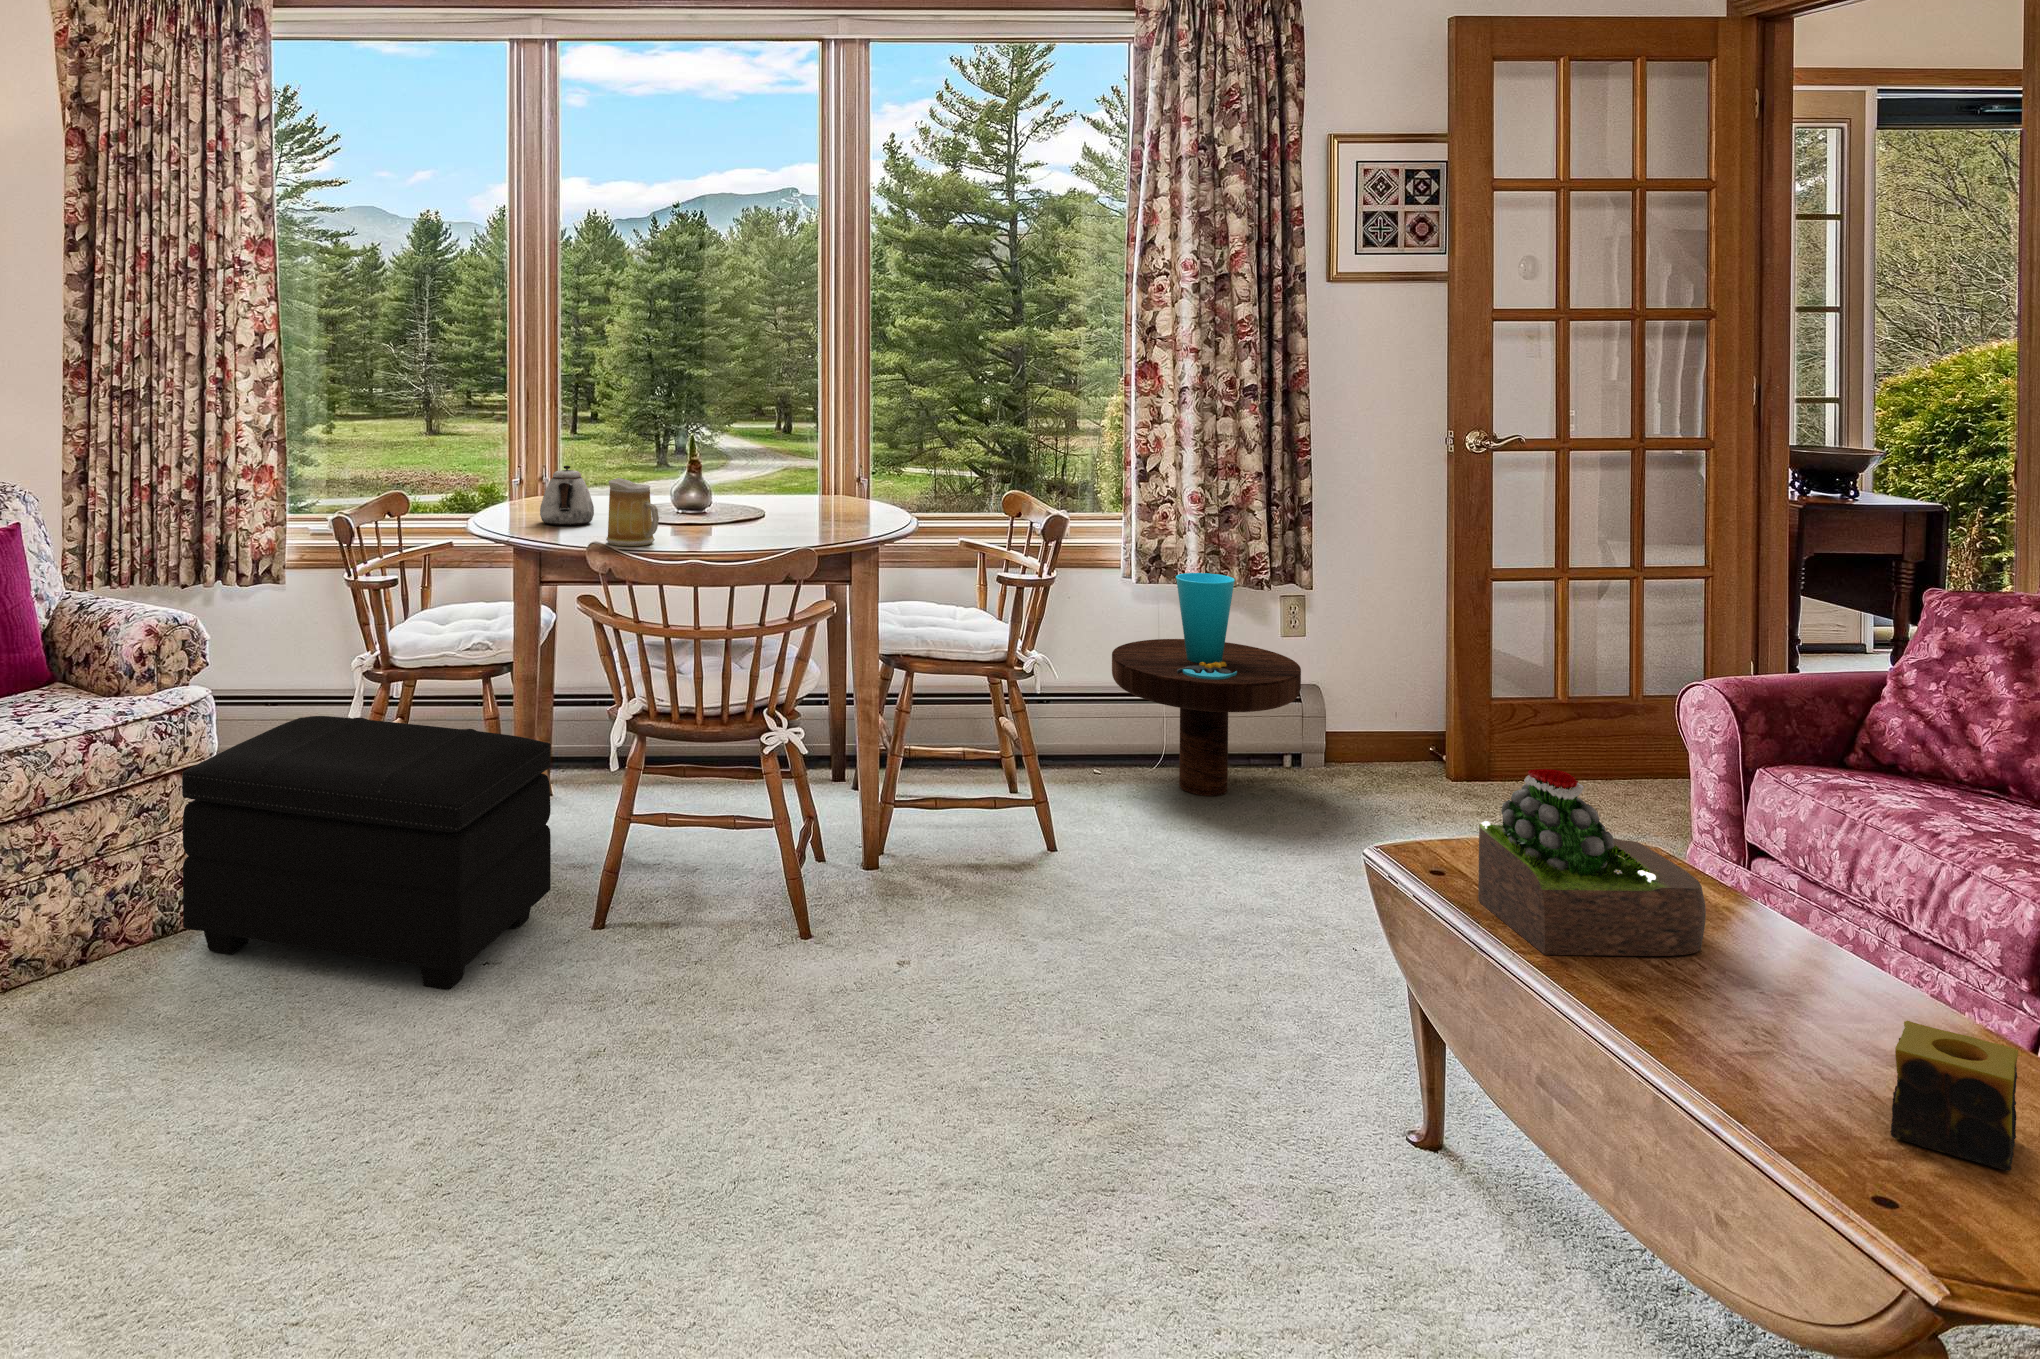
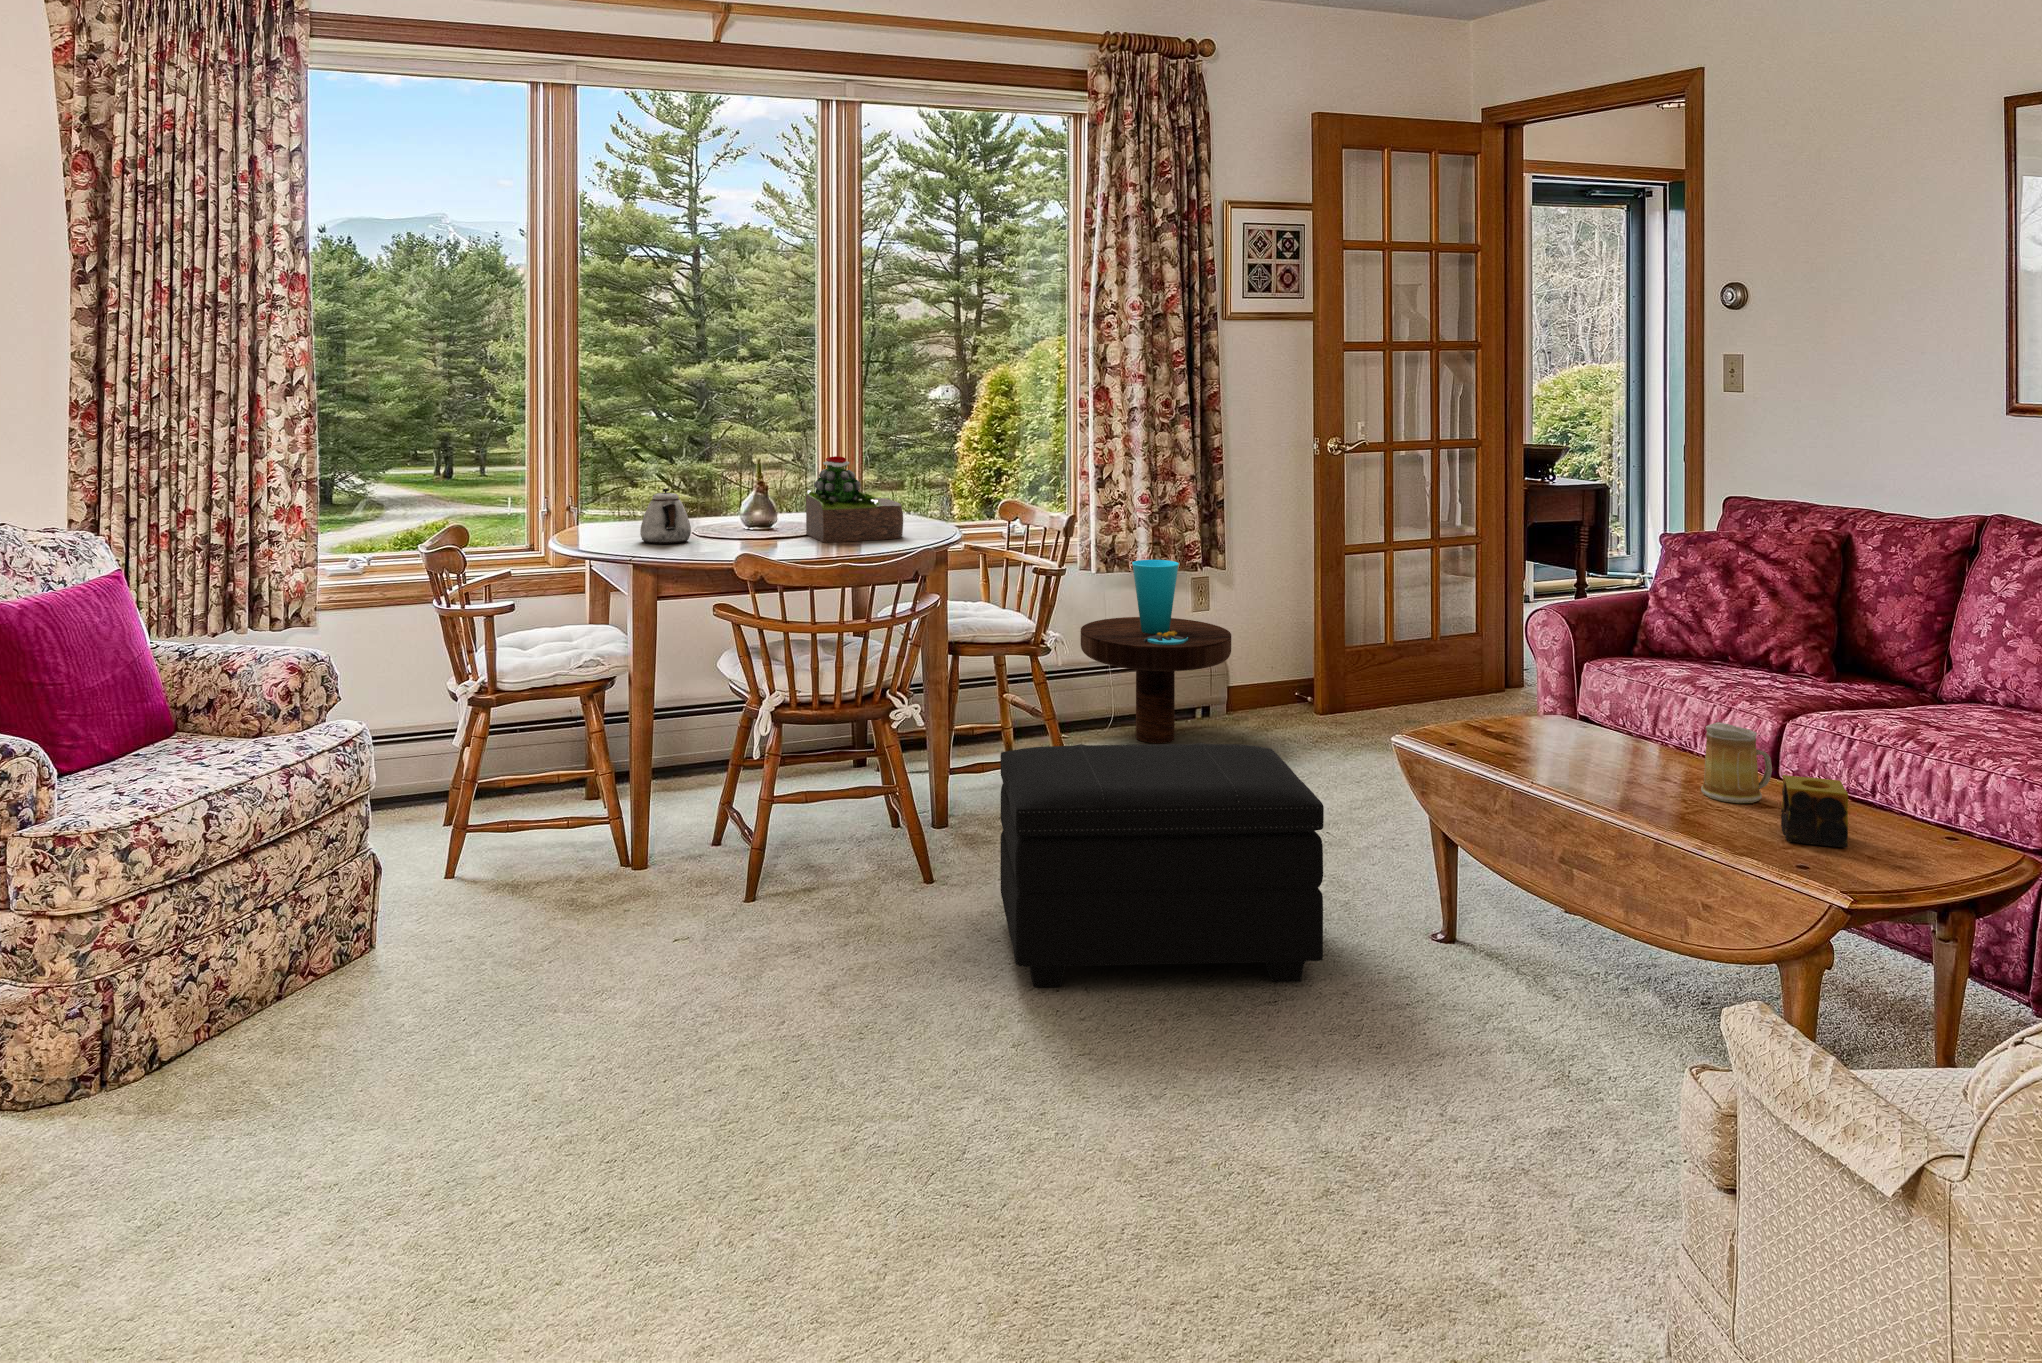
mug: present [606,478,659,546] -> present [1701,722,1772,803]
footstool: present [182,716,551,990] -> present [1000,743,1324,987]
succulent plant: present [1478,769,1706,956] -> present [806,456,903,542]

